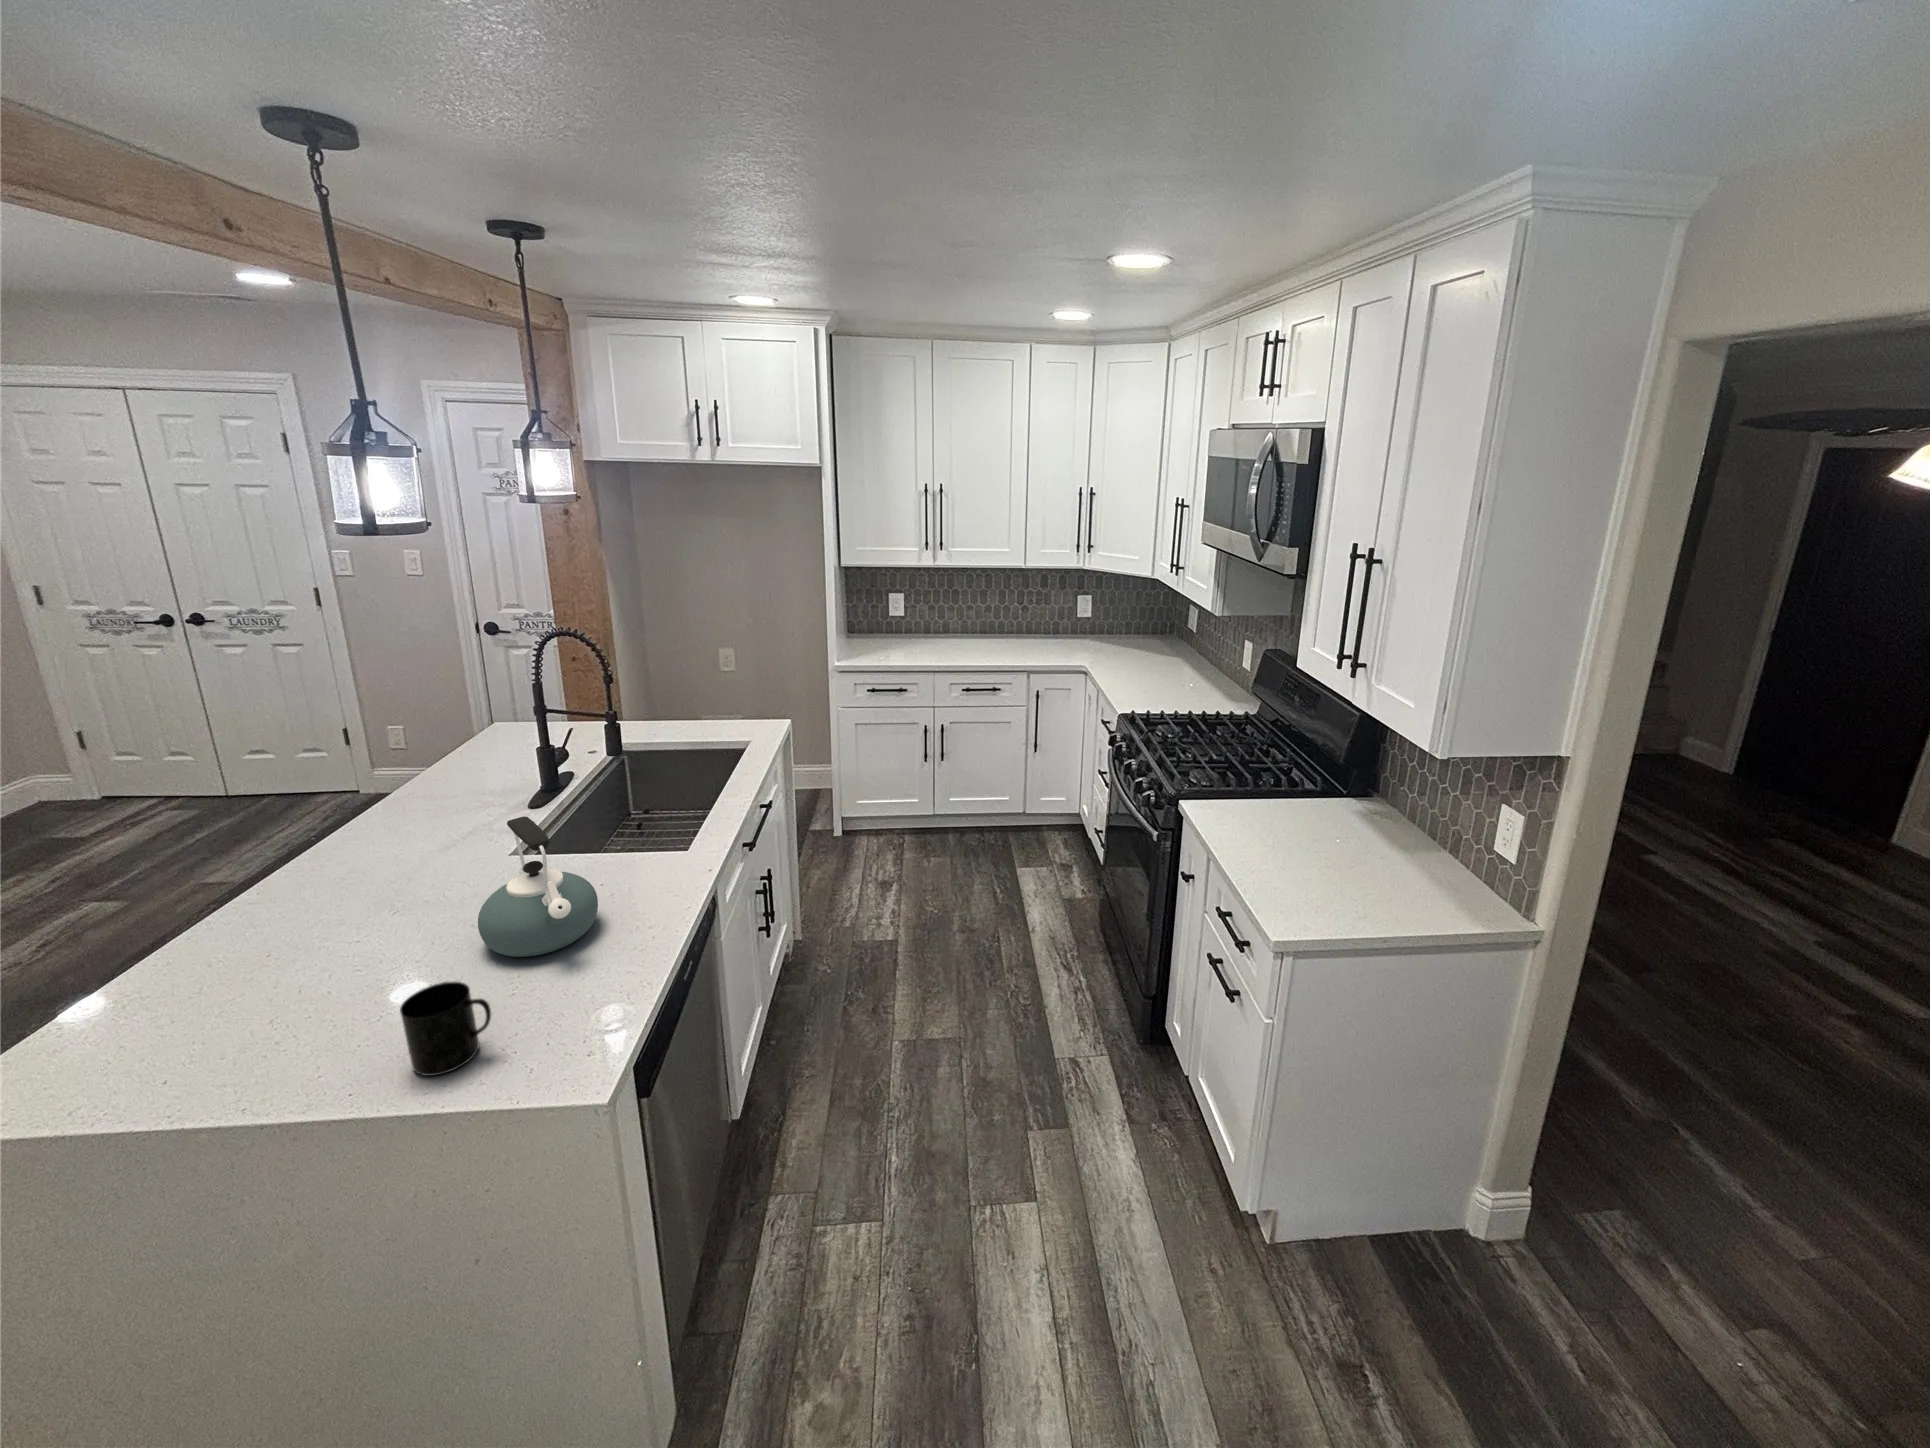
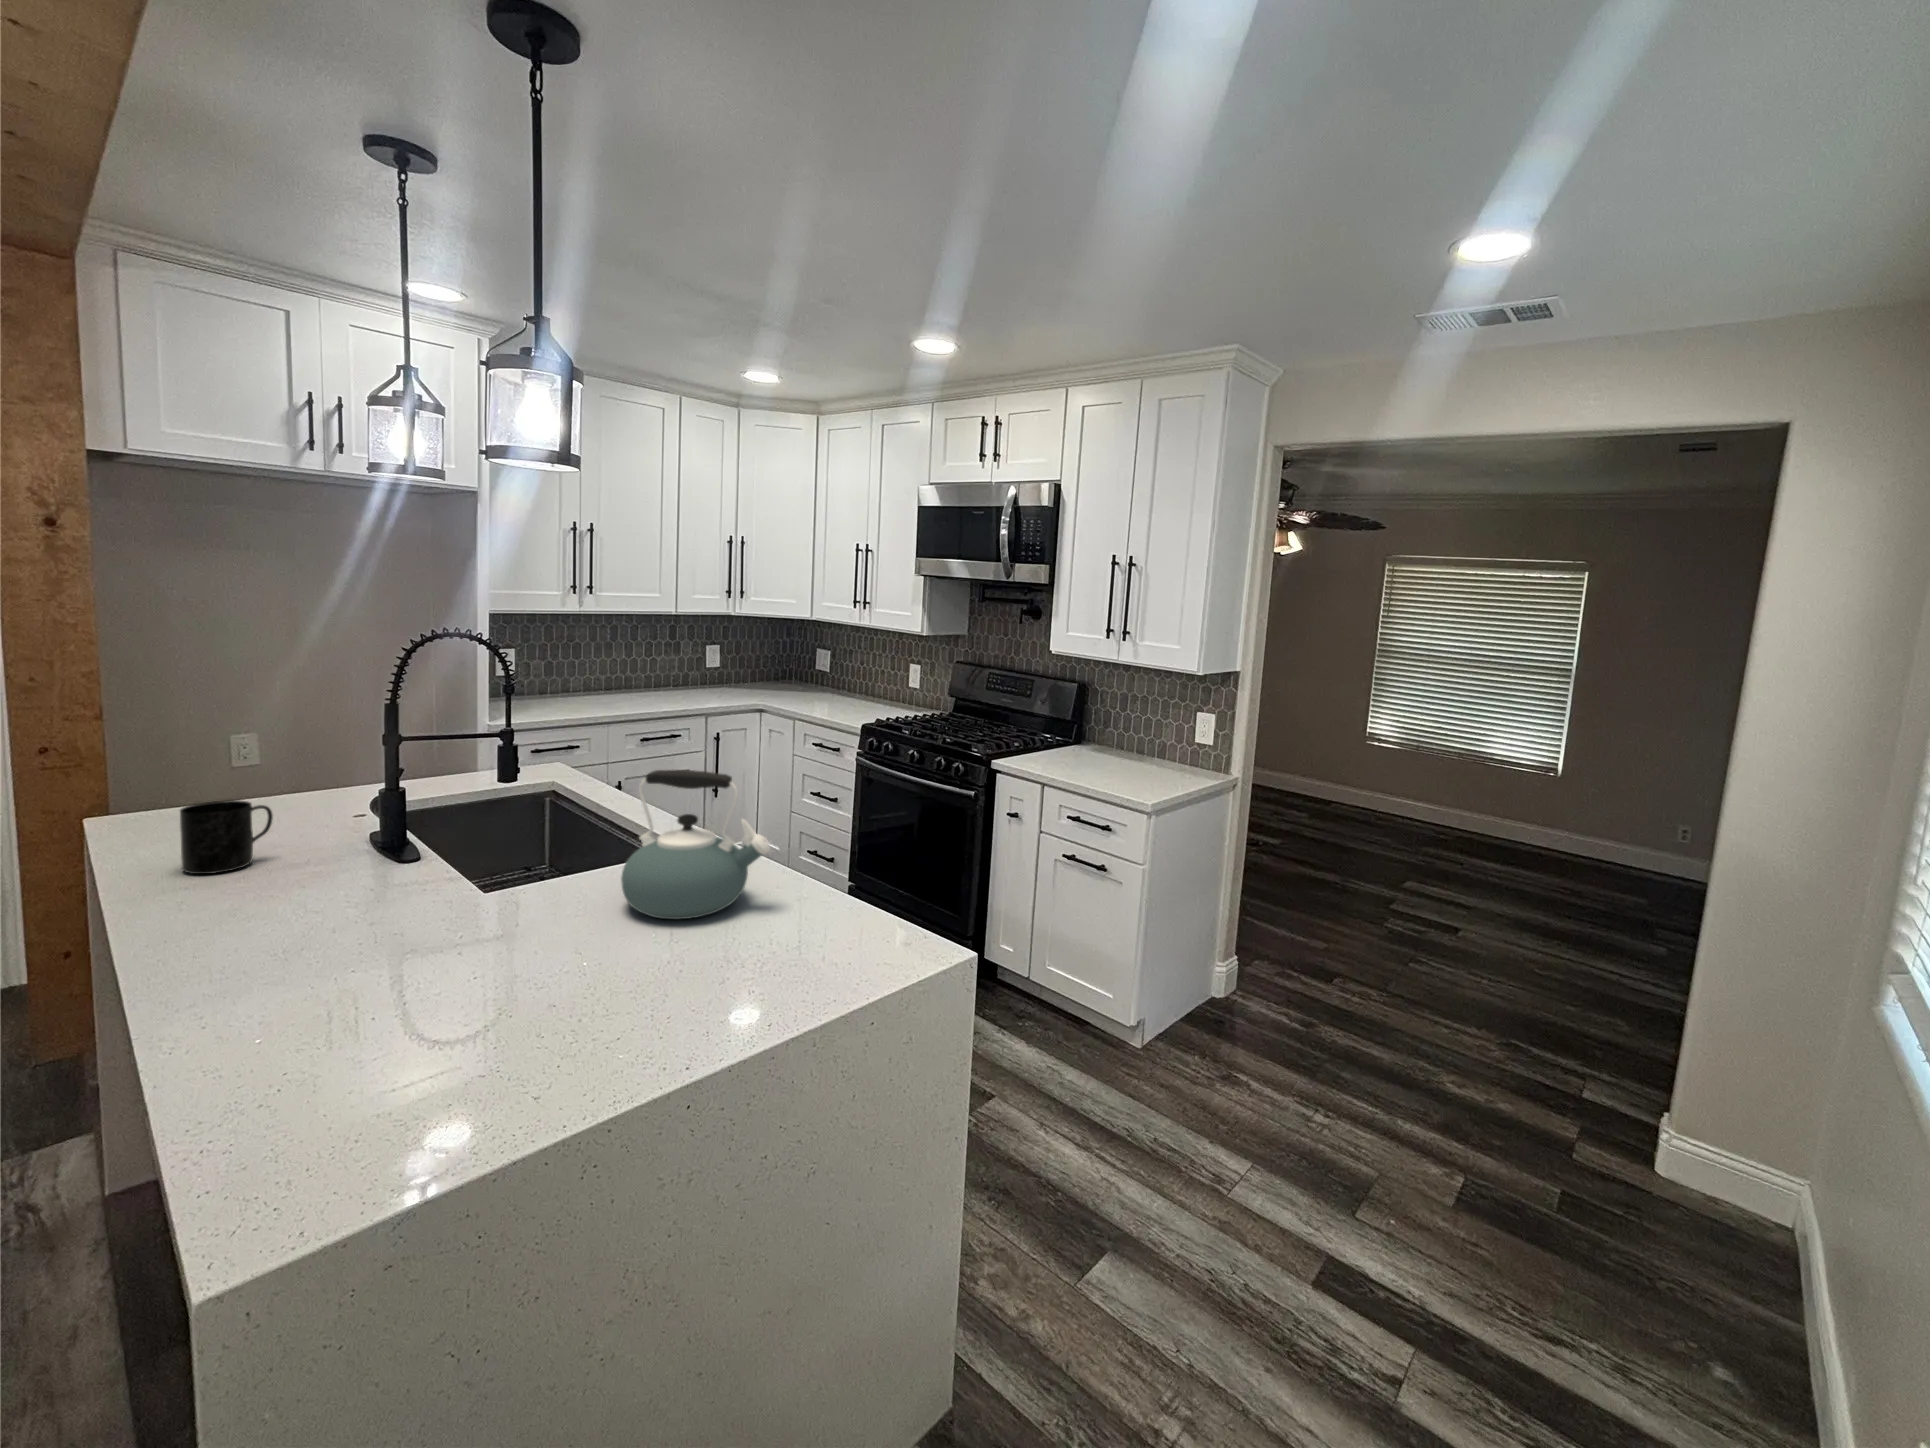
mug: present [400,982,491,1076] -> present [180,800,273,874]

